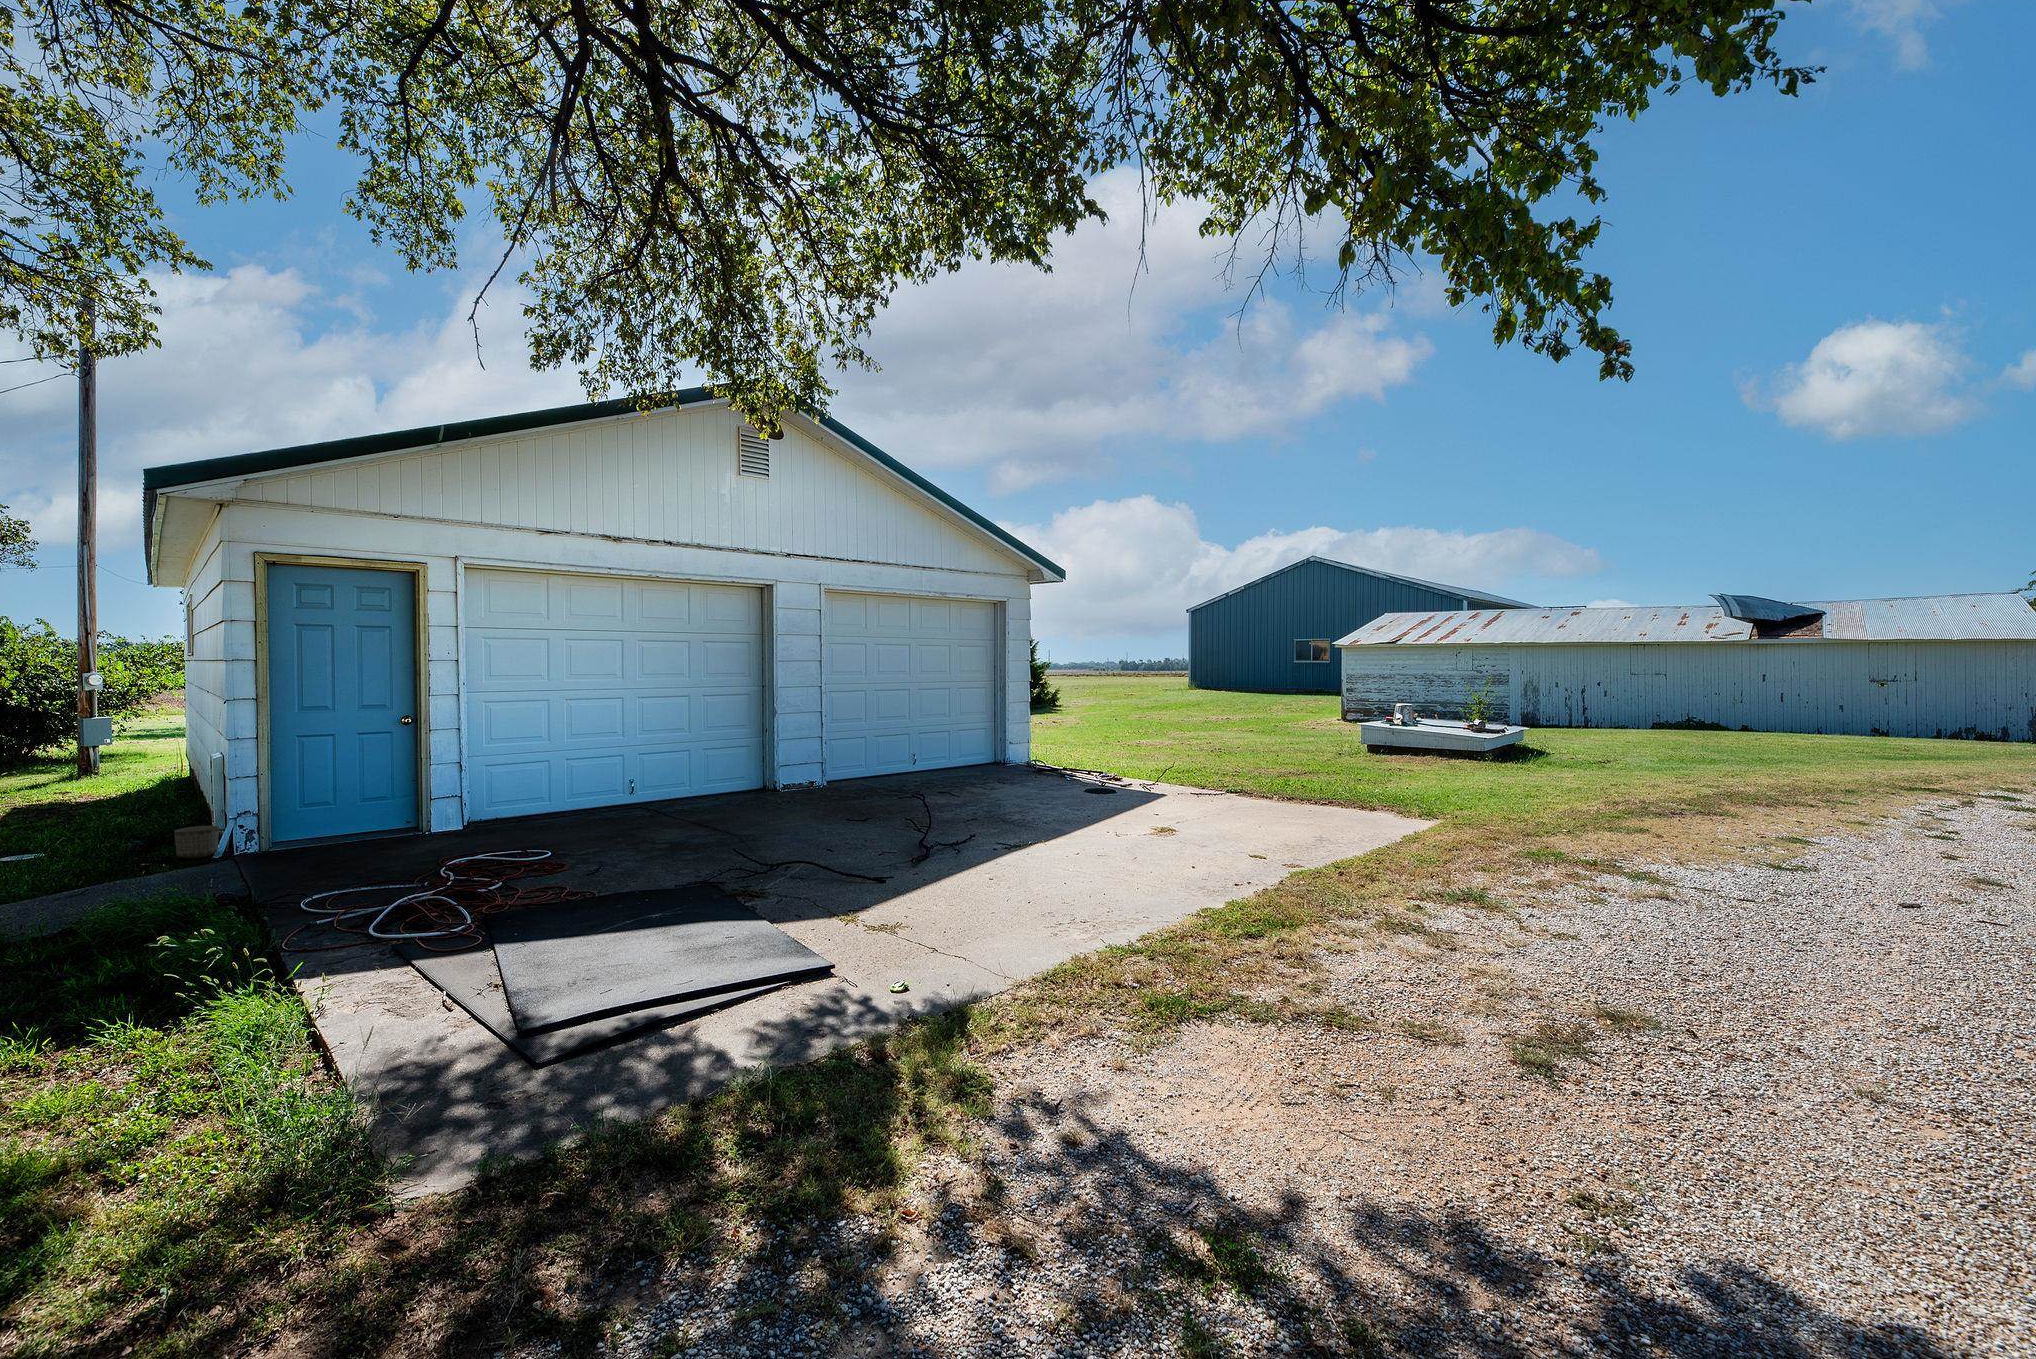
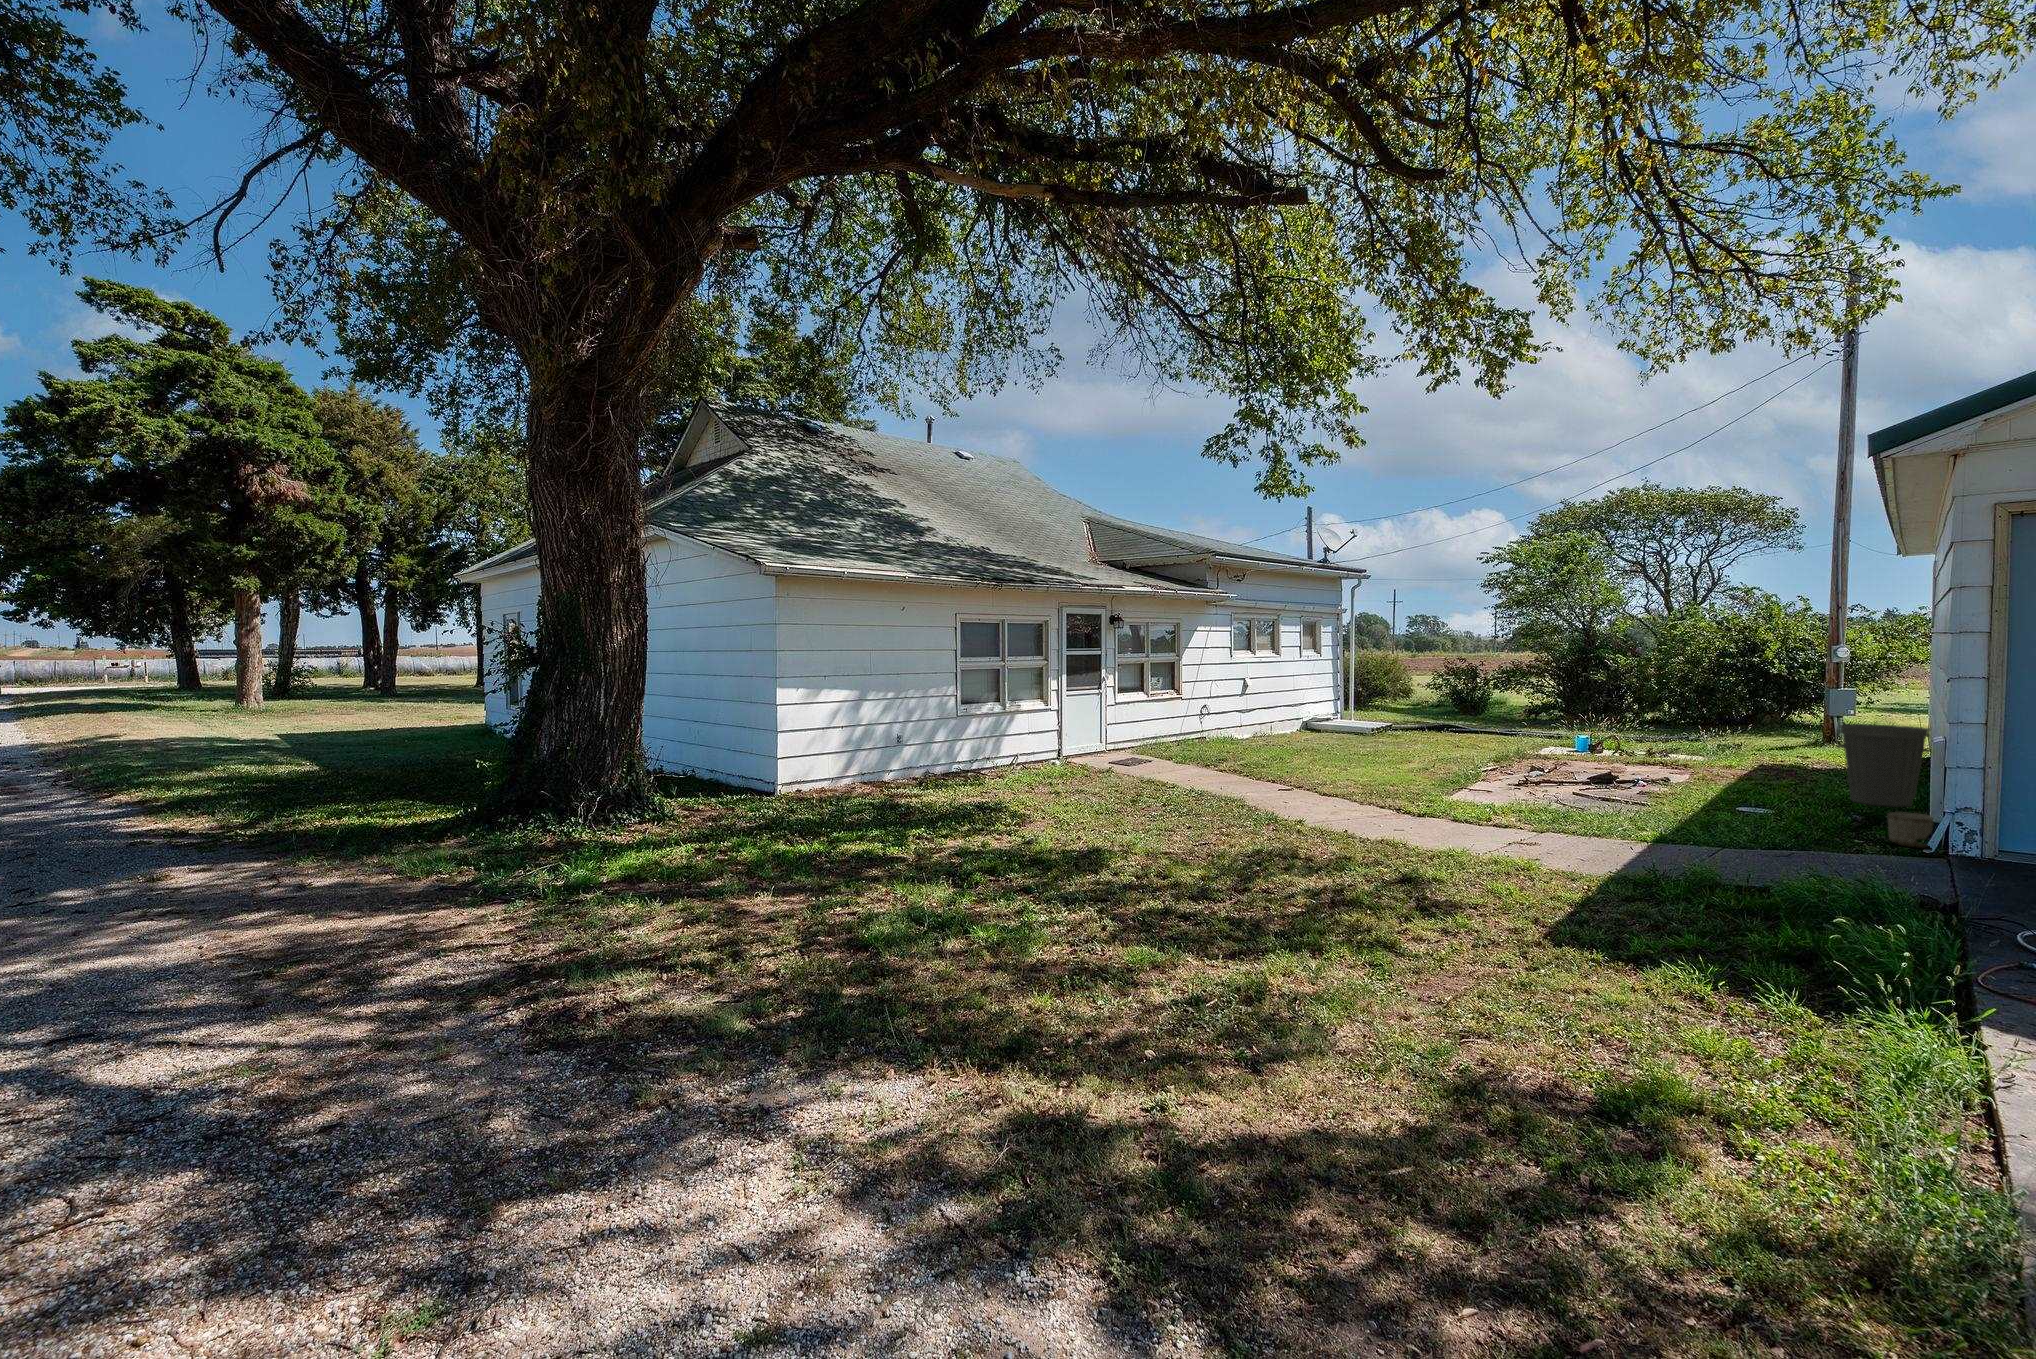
trash can: none [112,745,202,828] -> present [1837,724,1930,807]

